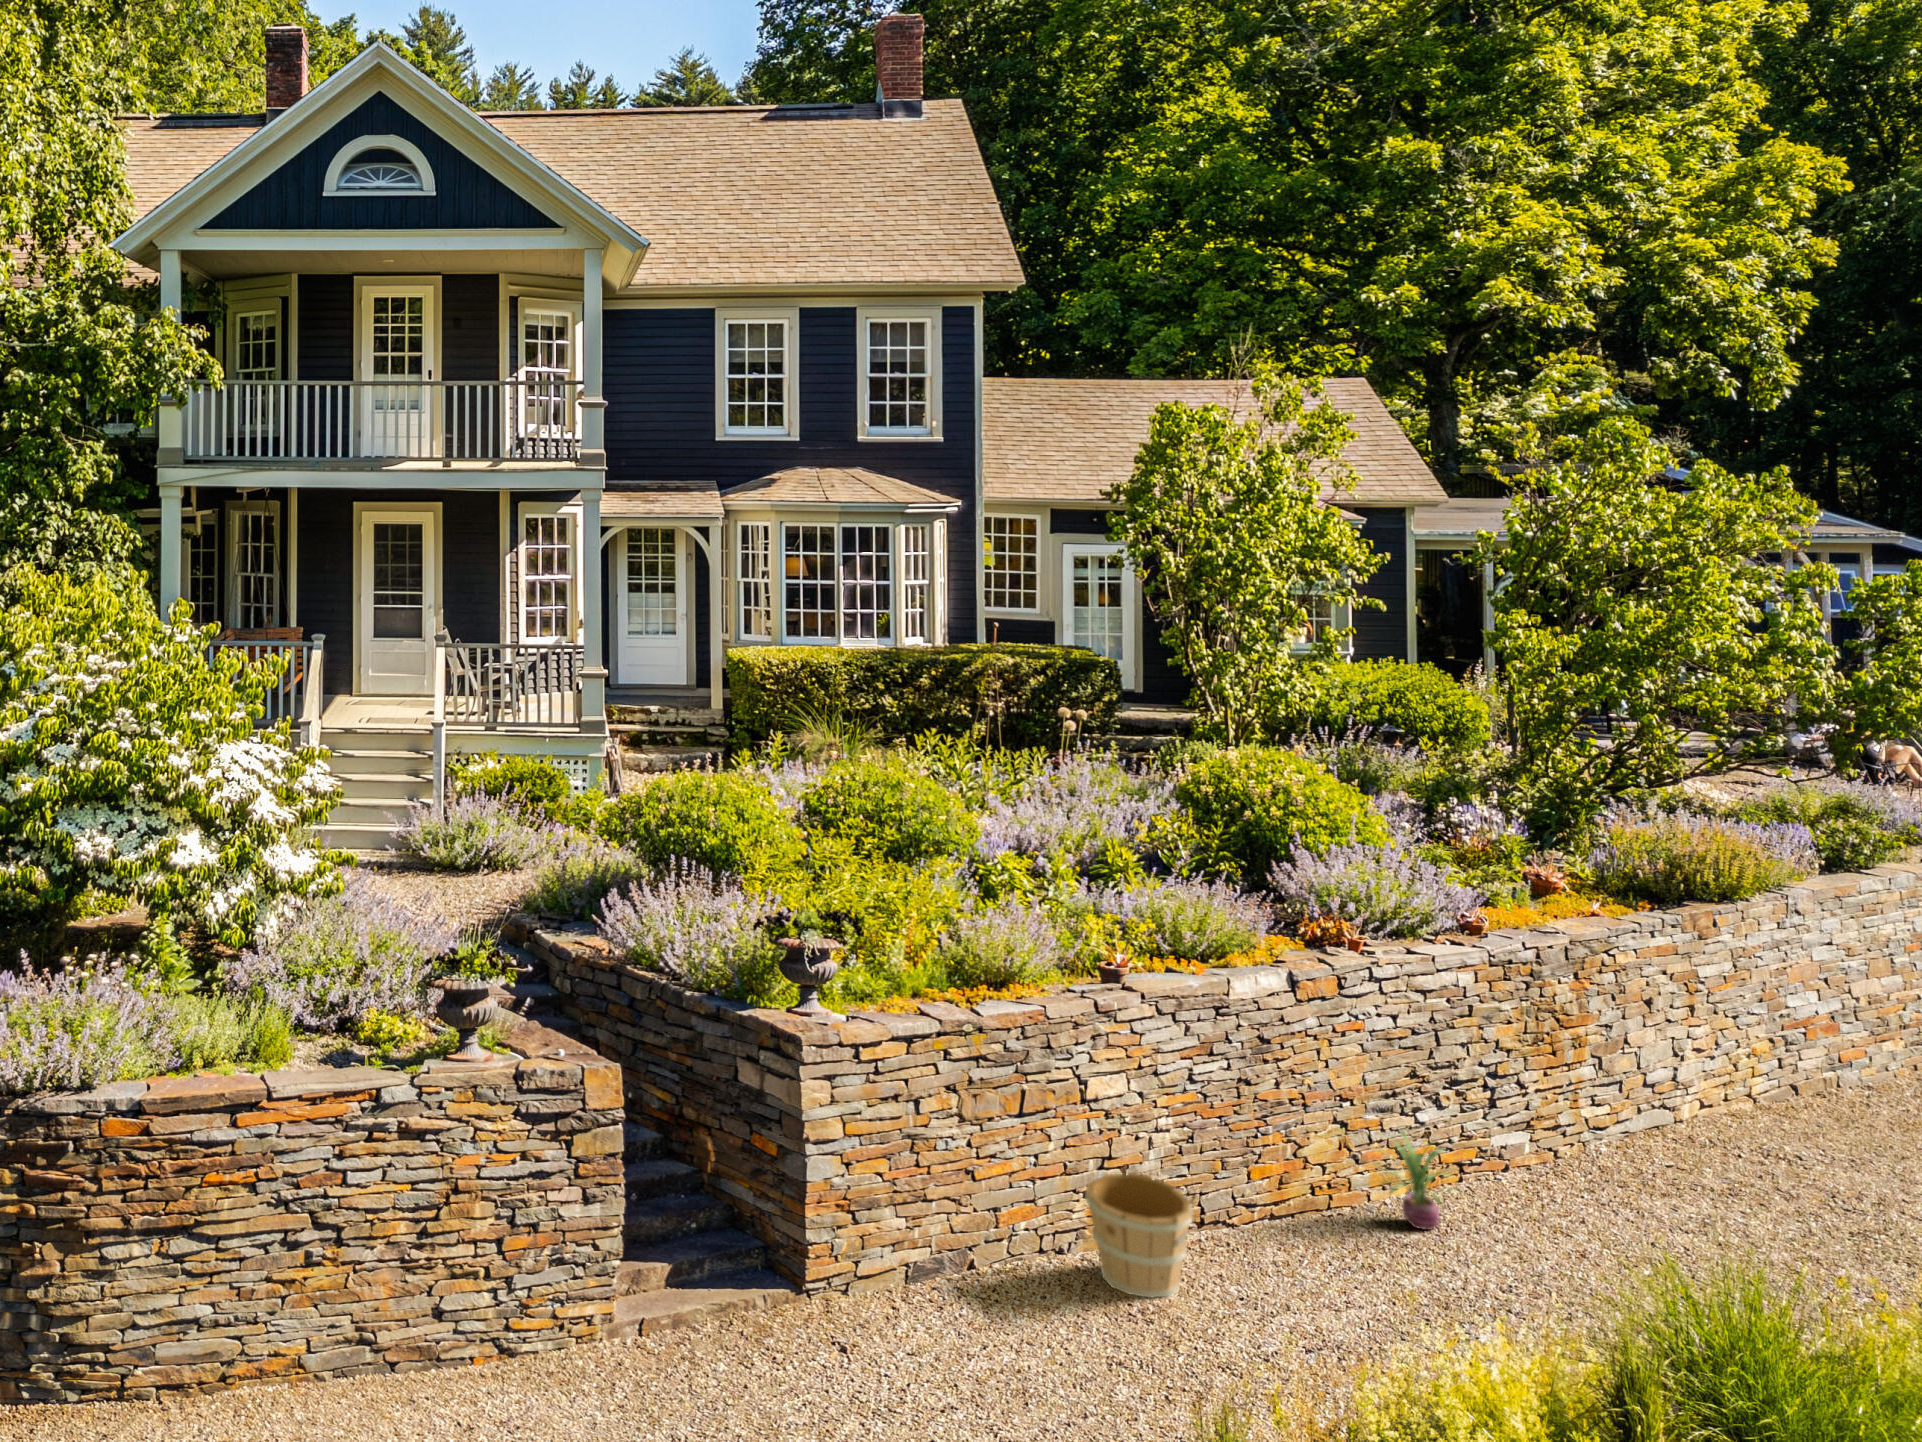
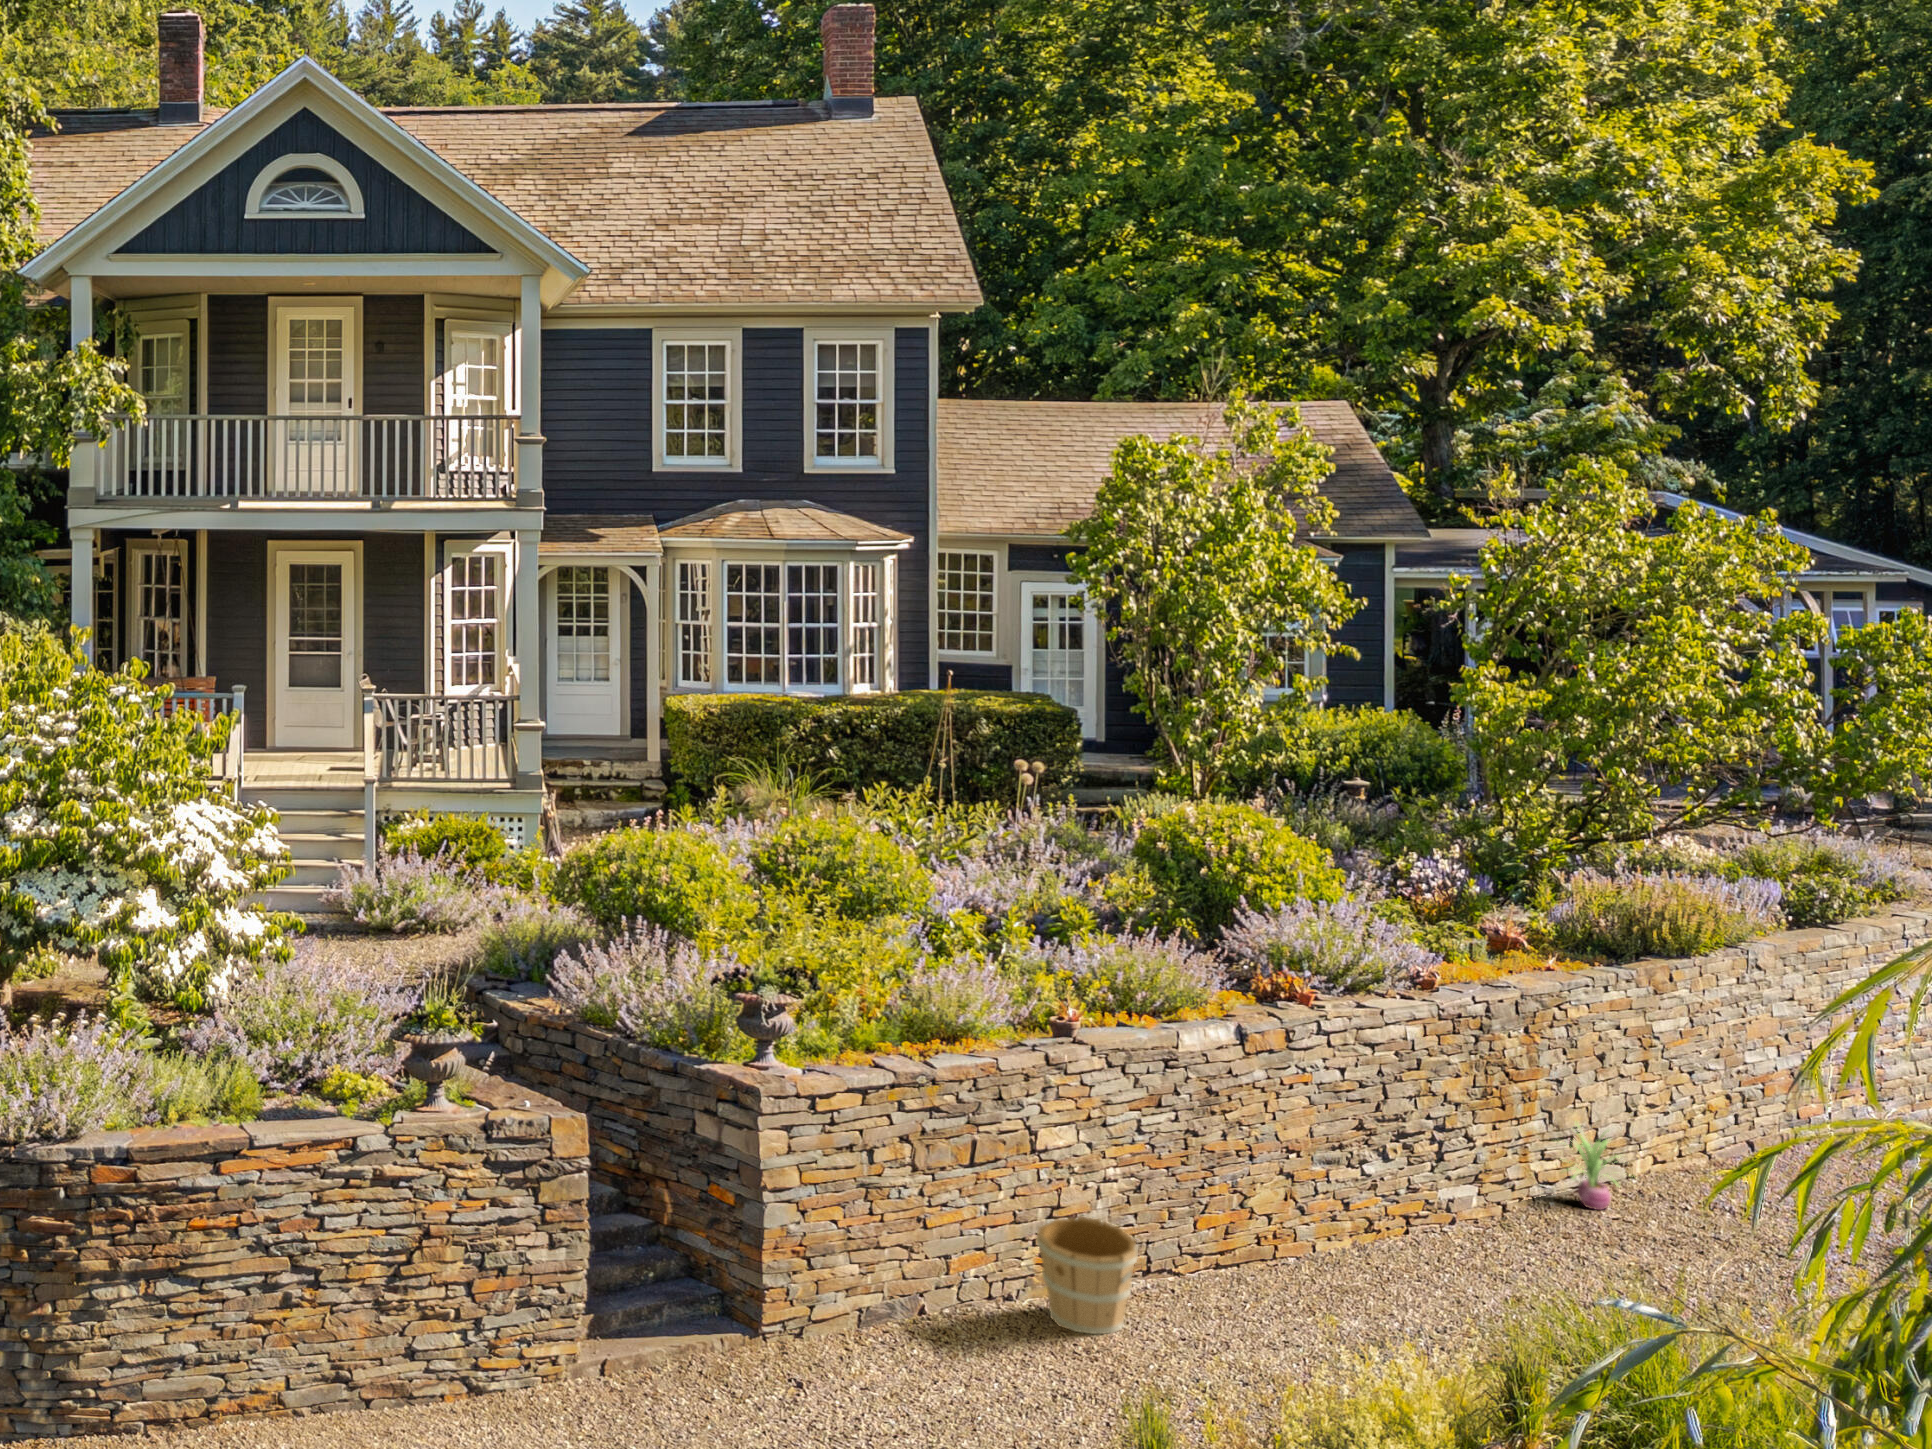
decorative plant: present [1383,1129,1458,1230] -> present [1567,1124,1630,1210]

